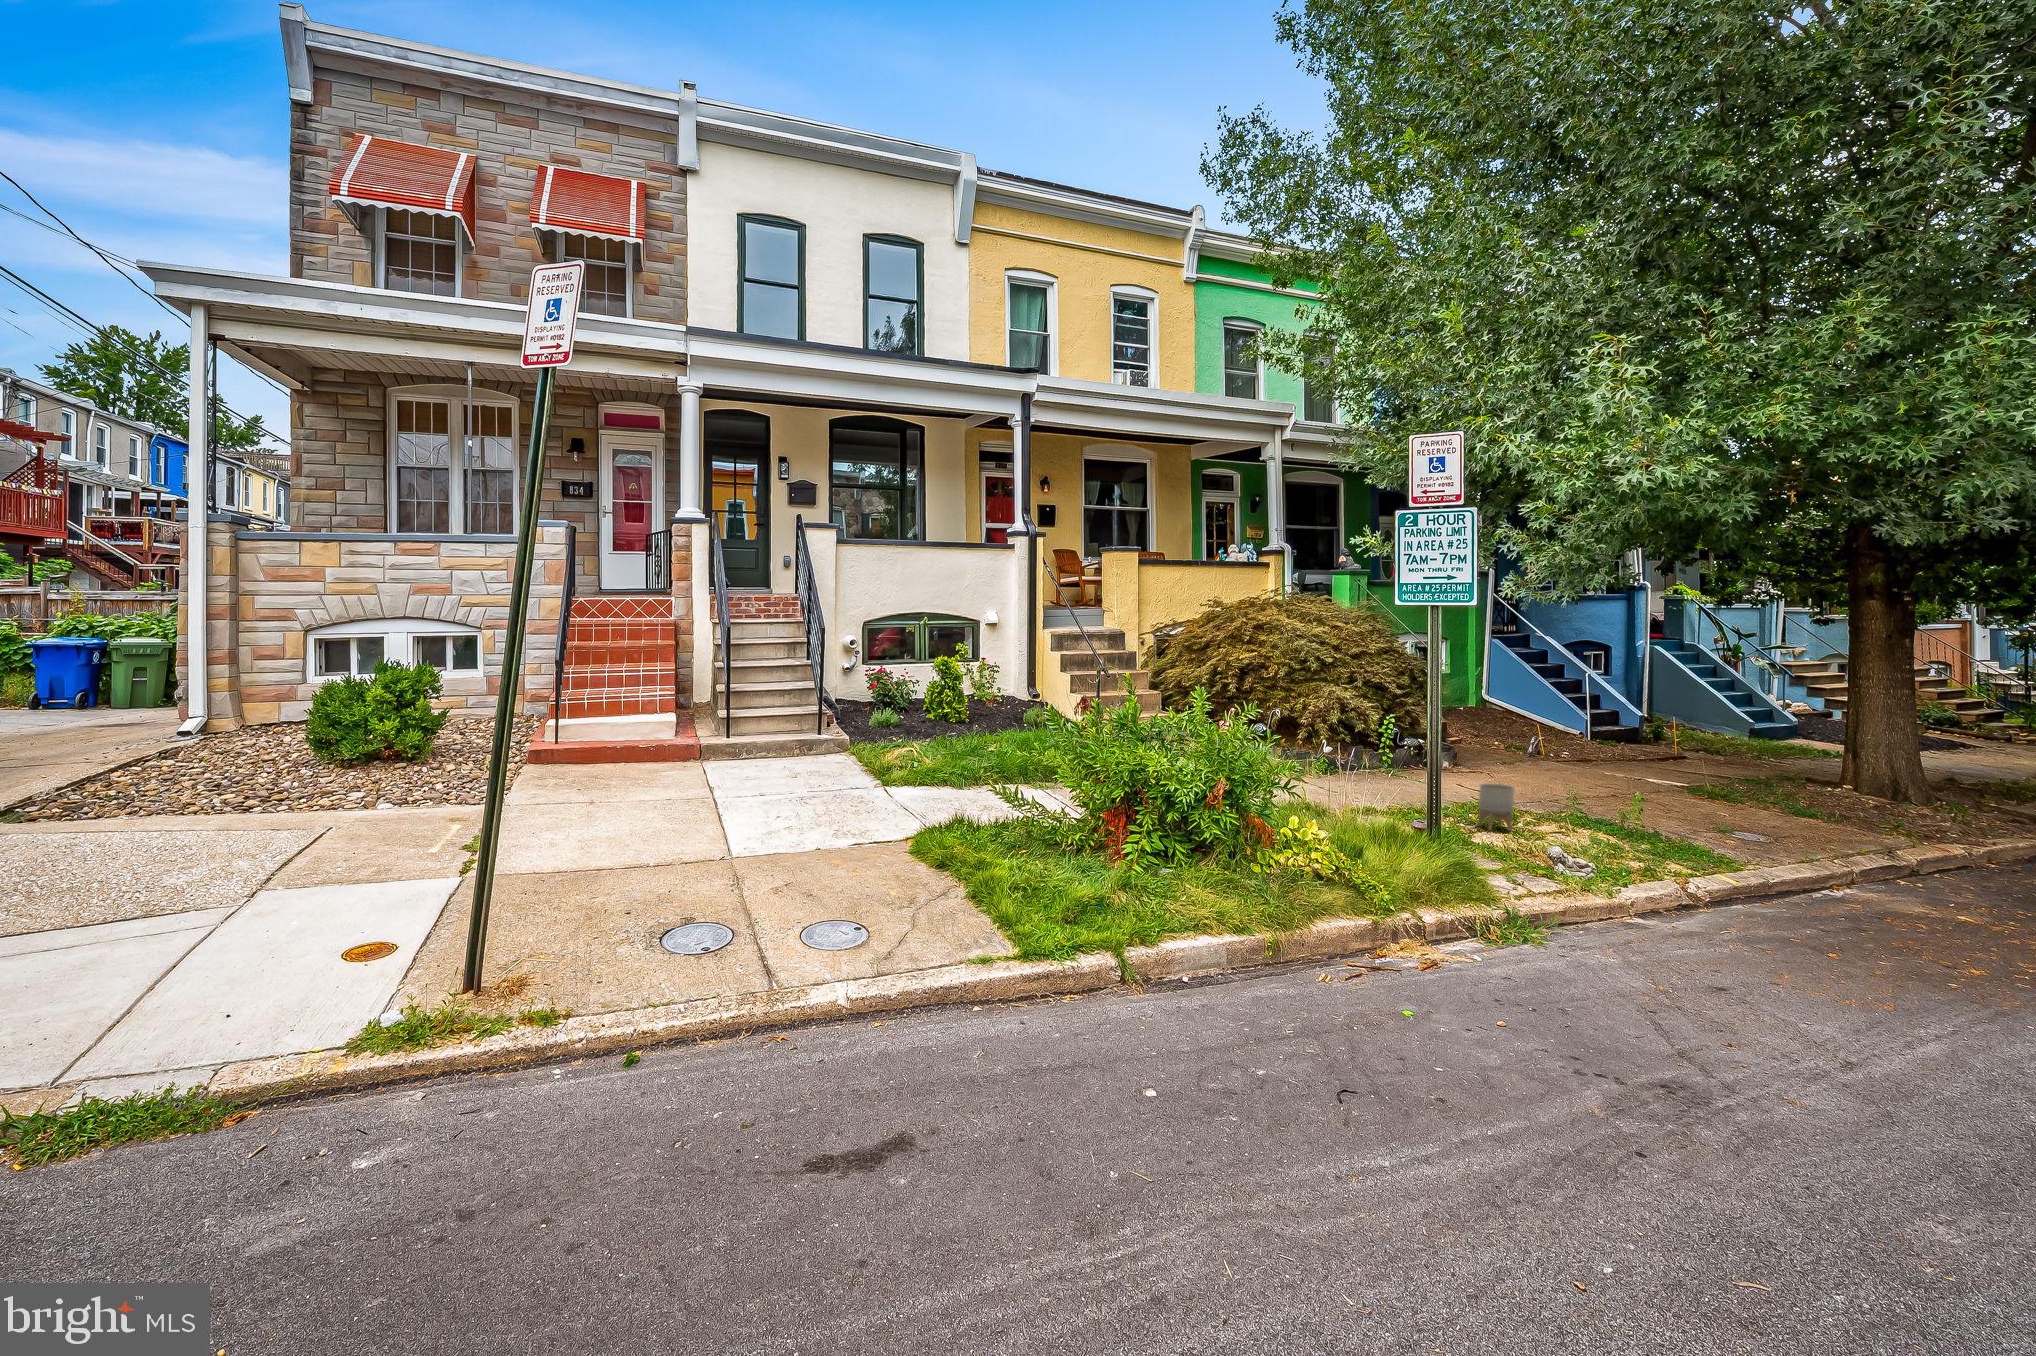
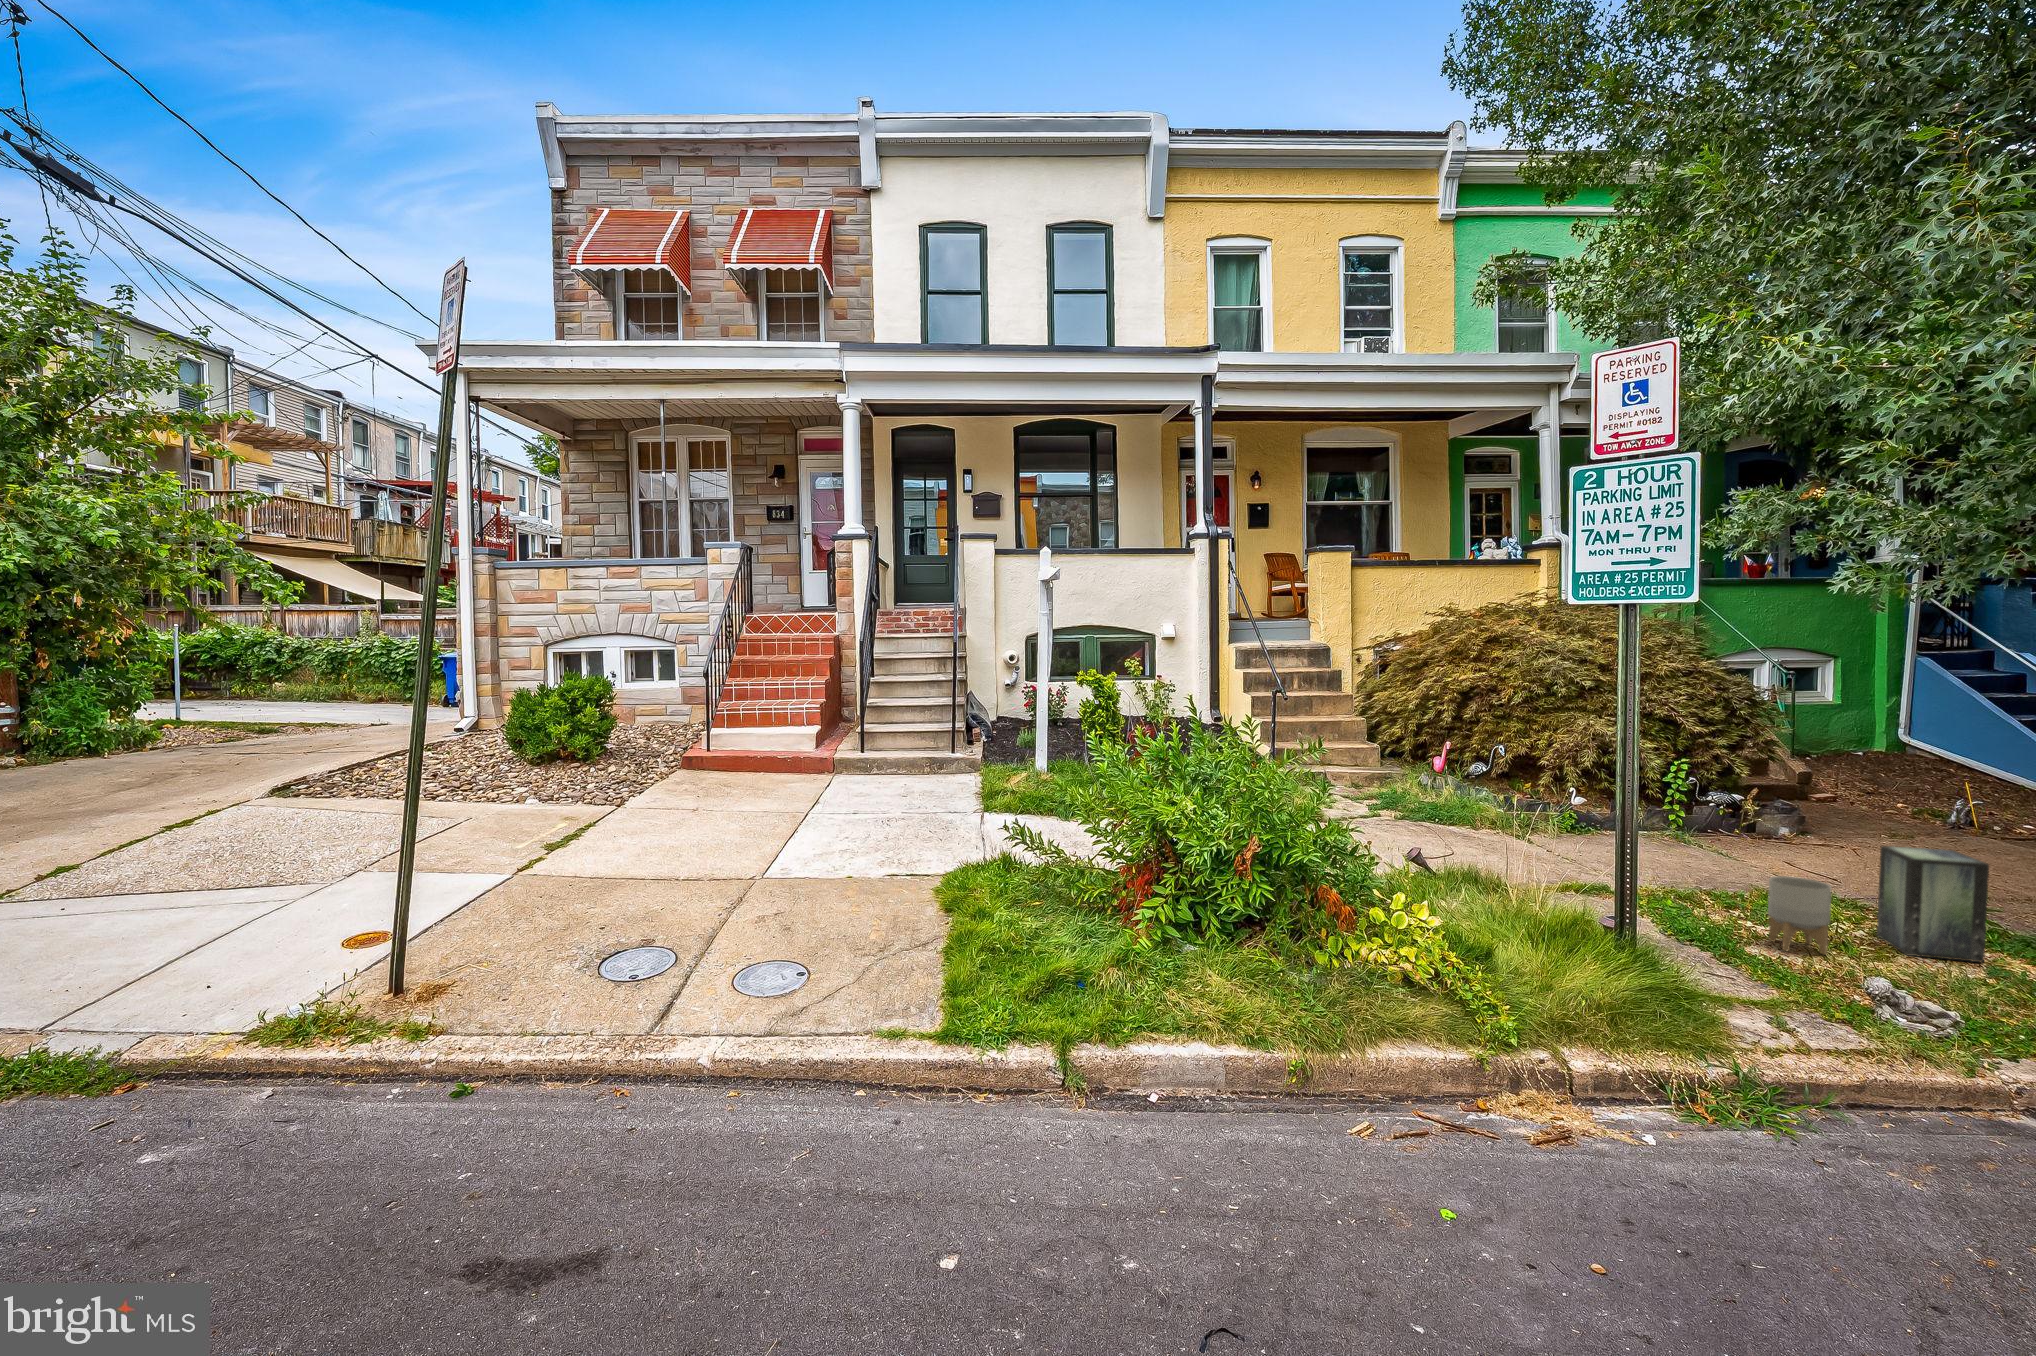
storage box: none [1531,762,1591,830] -> present [1877,846,1989,962]

